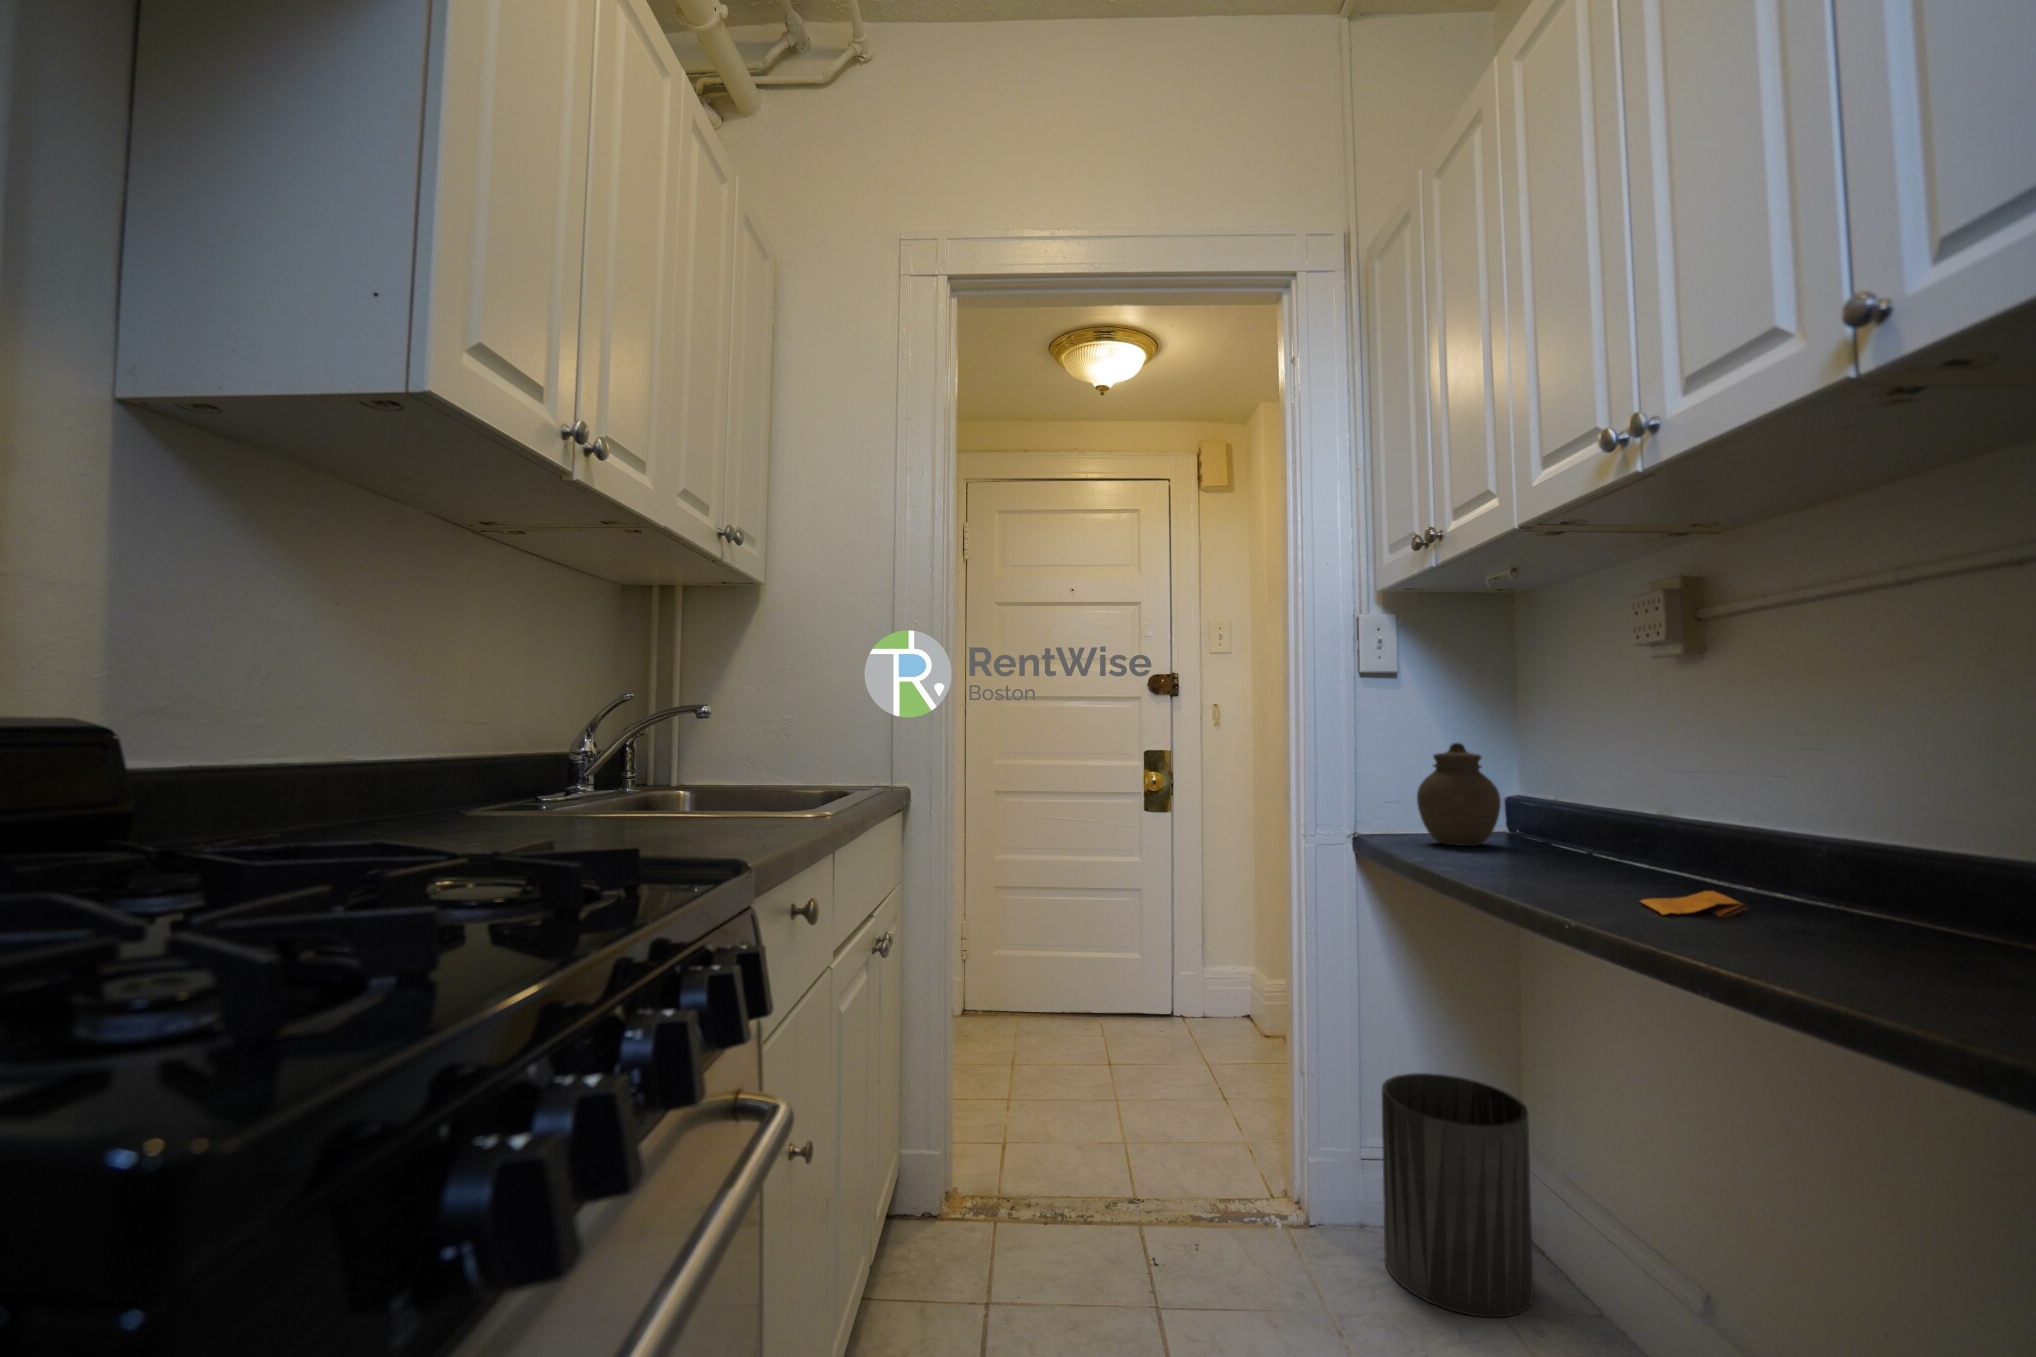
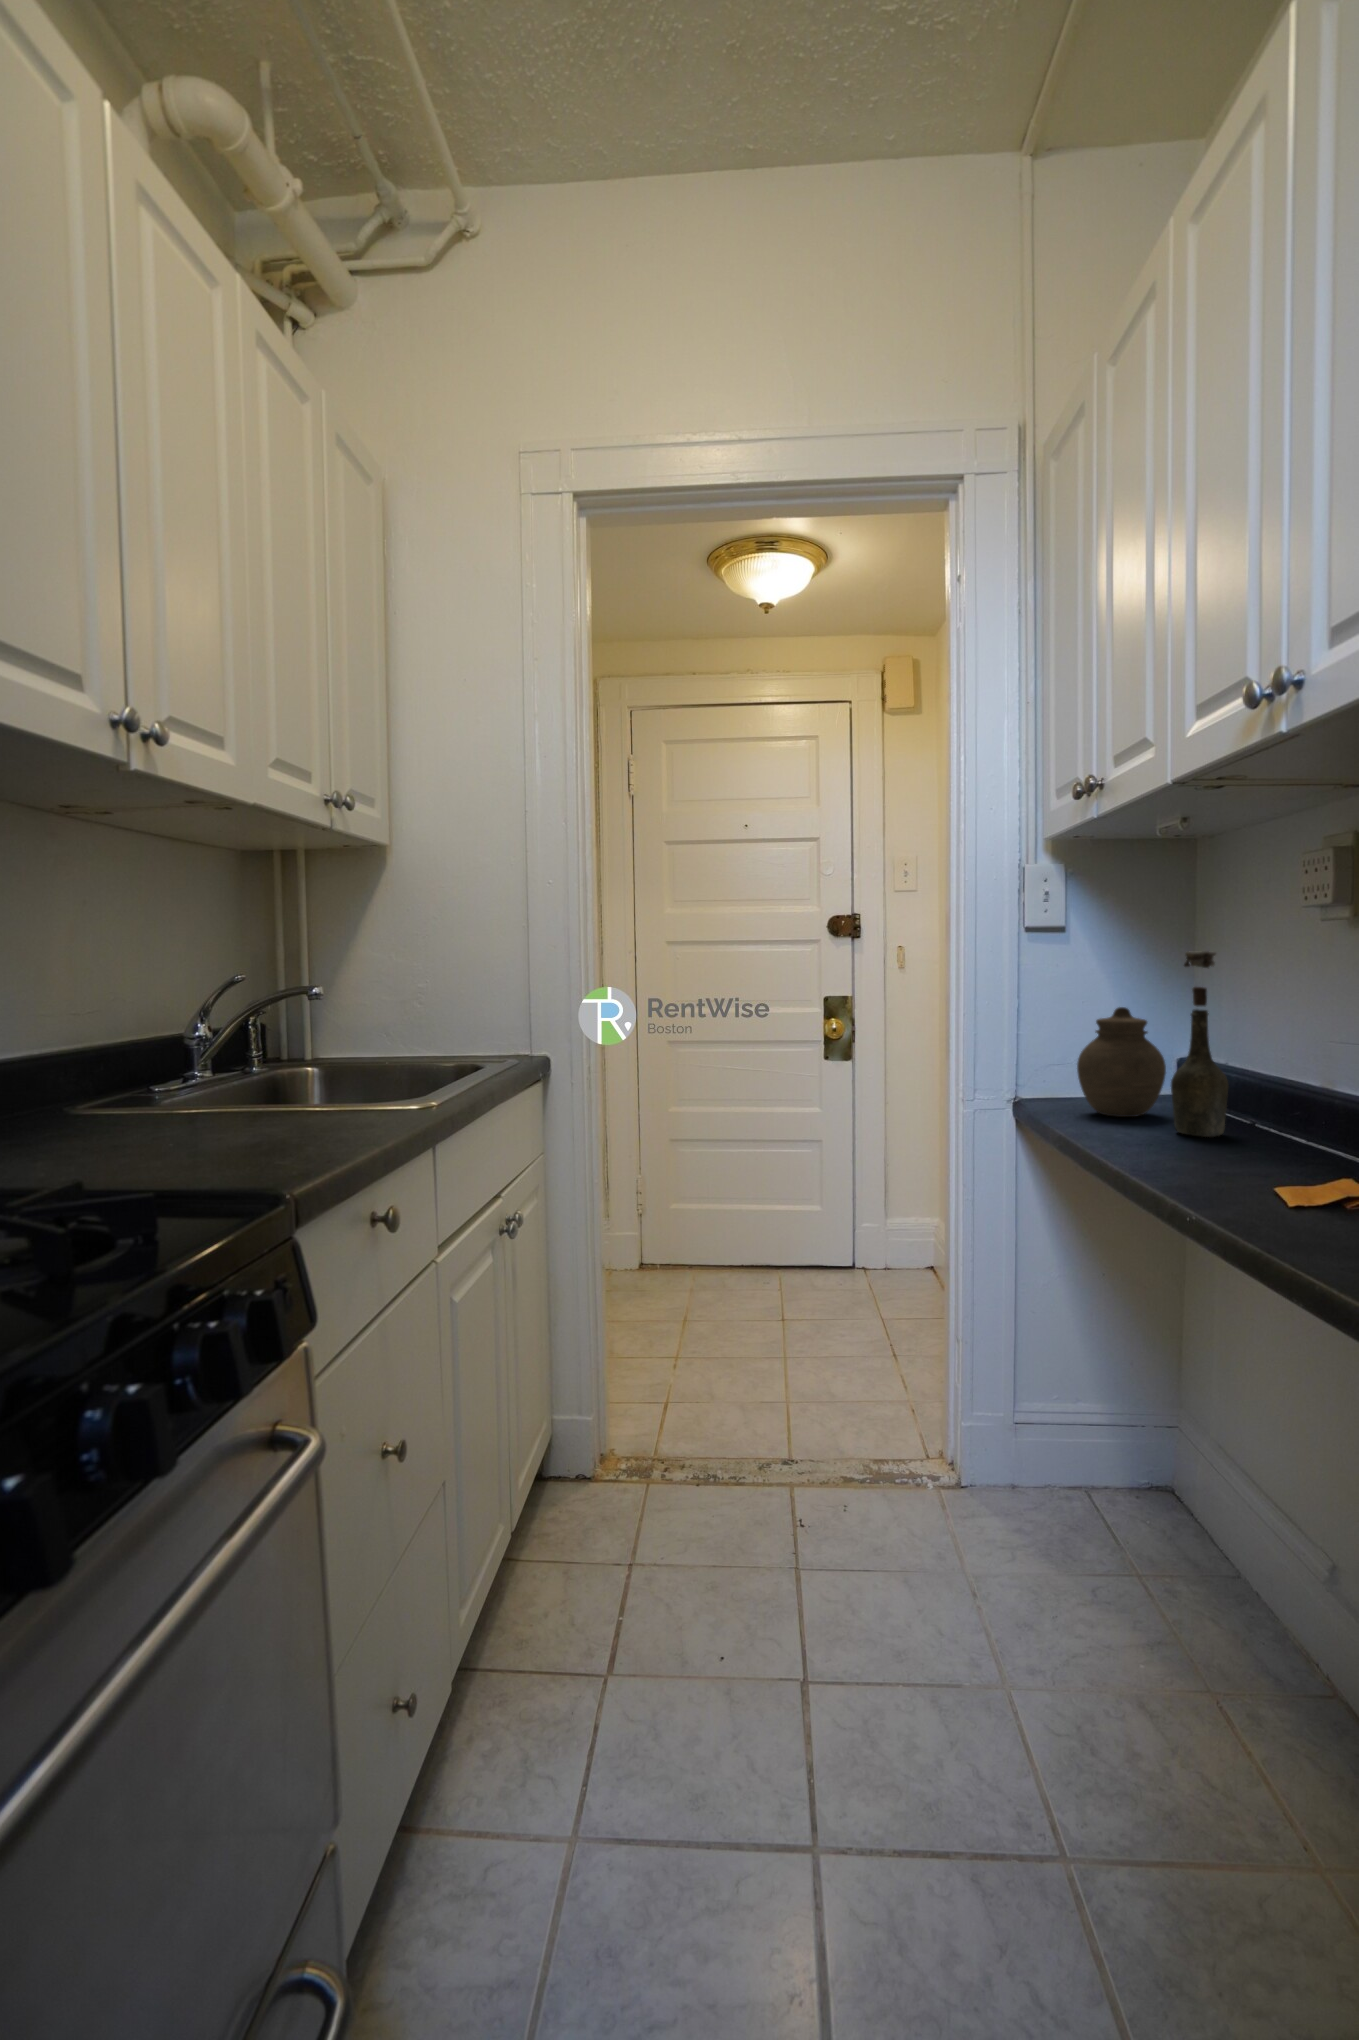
bottle: none [1513,687,1567,860] -> present [1171,951,1228,1137]
trash can: present [1382,1073,1534,1317] -> none [1028,1343,1178,1582]

